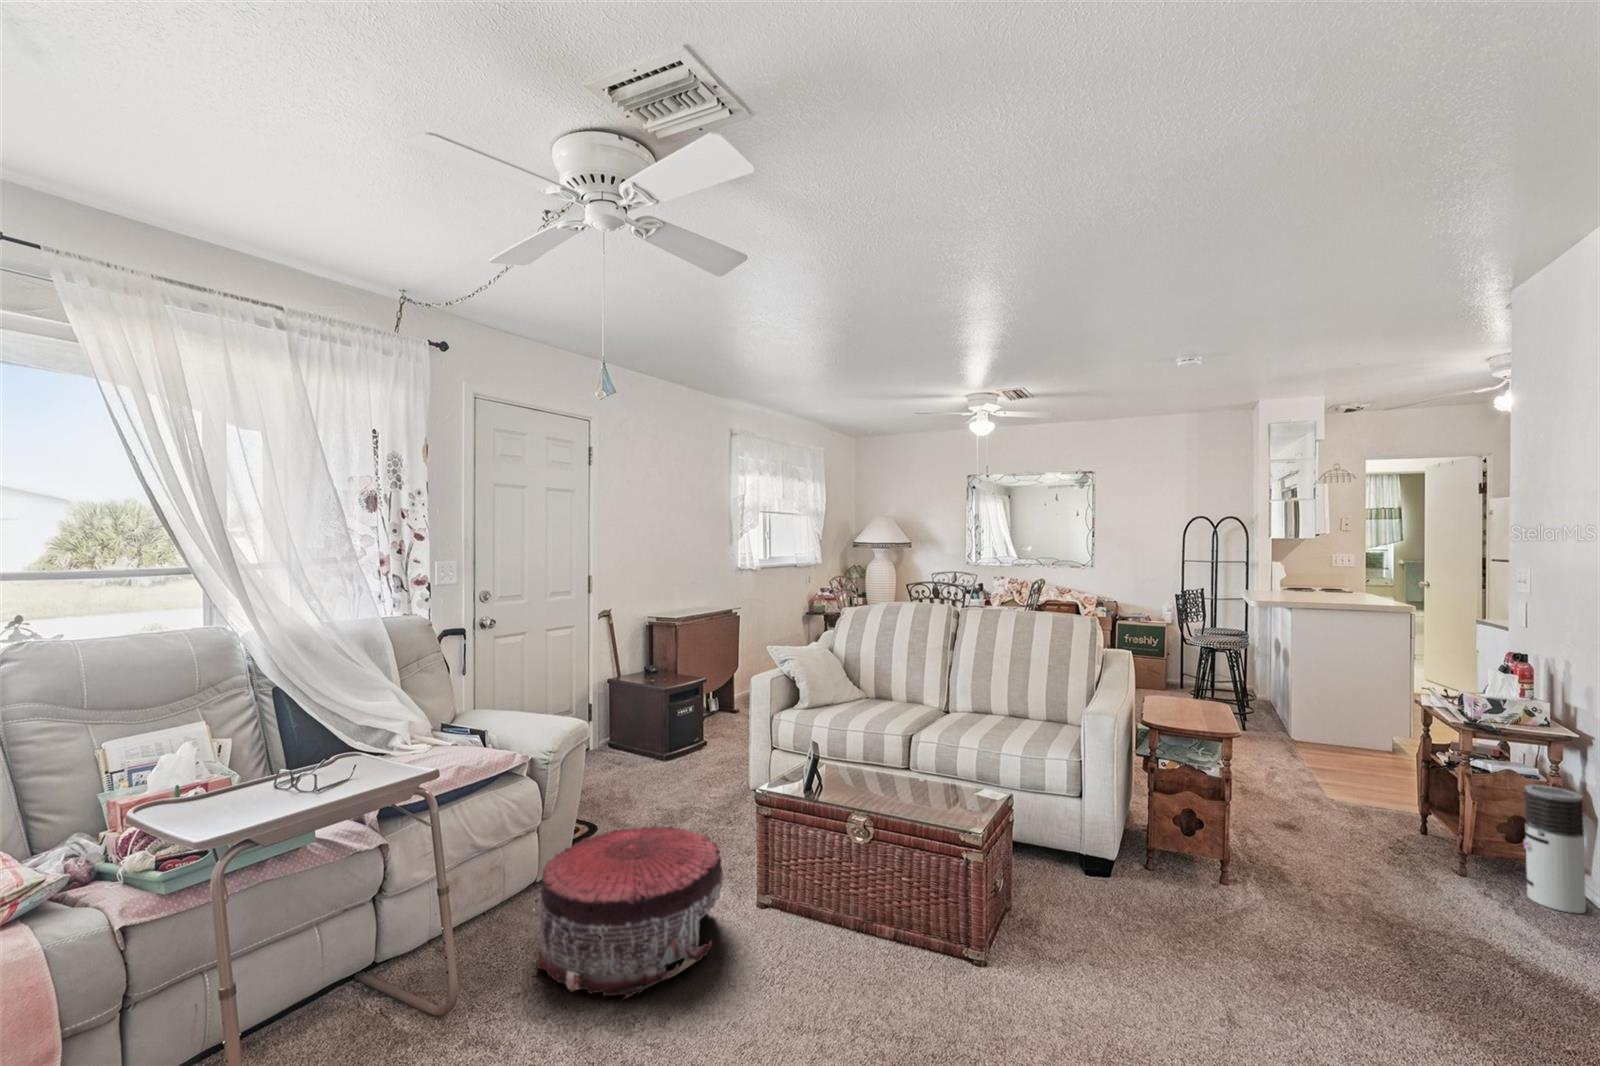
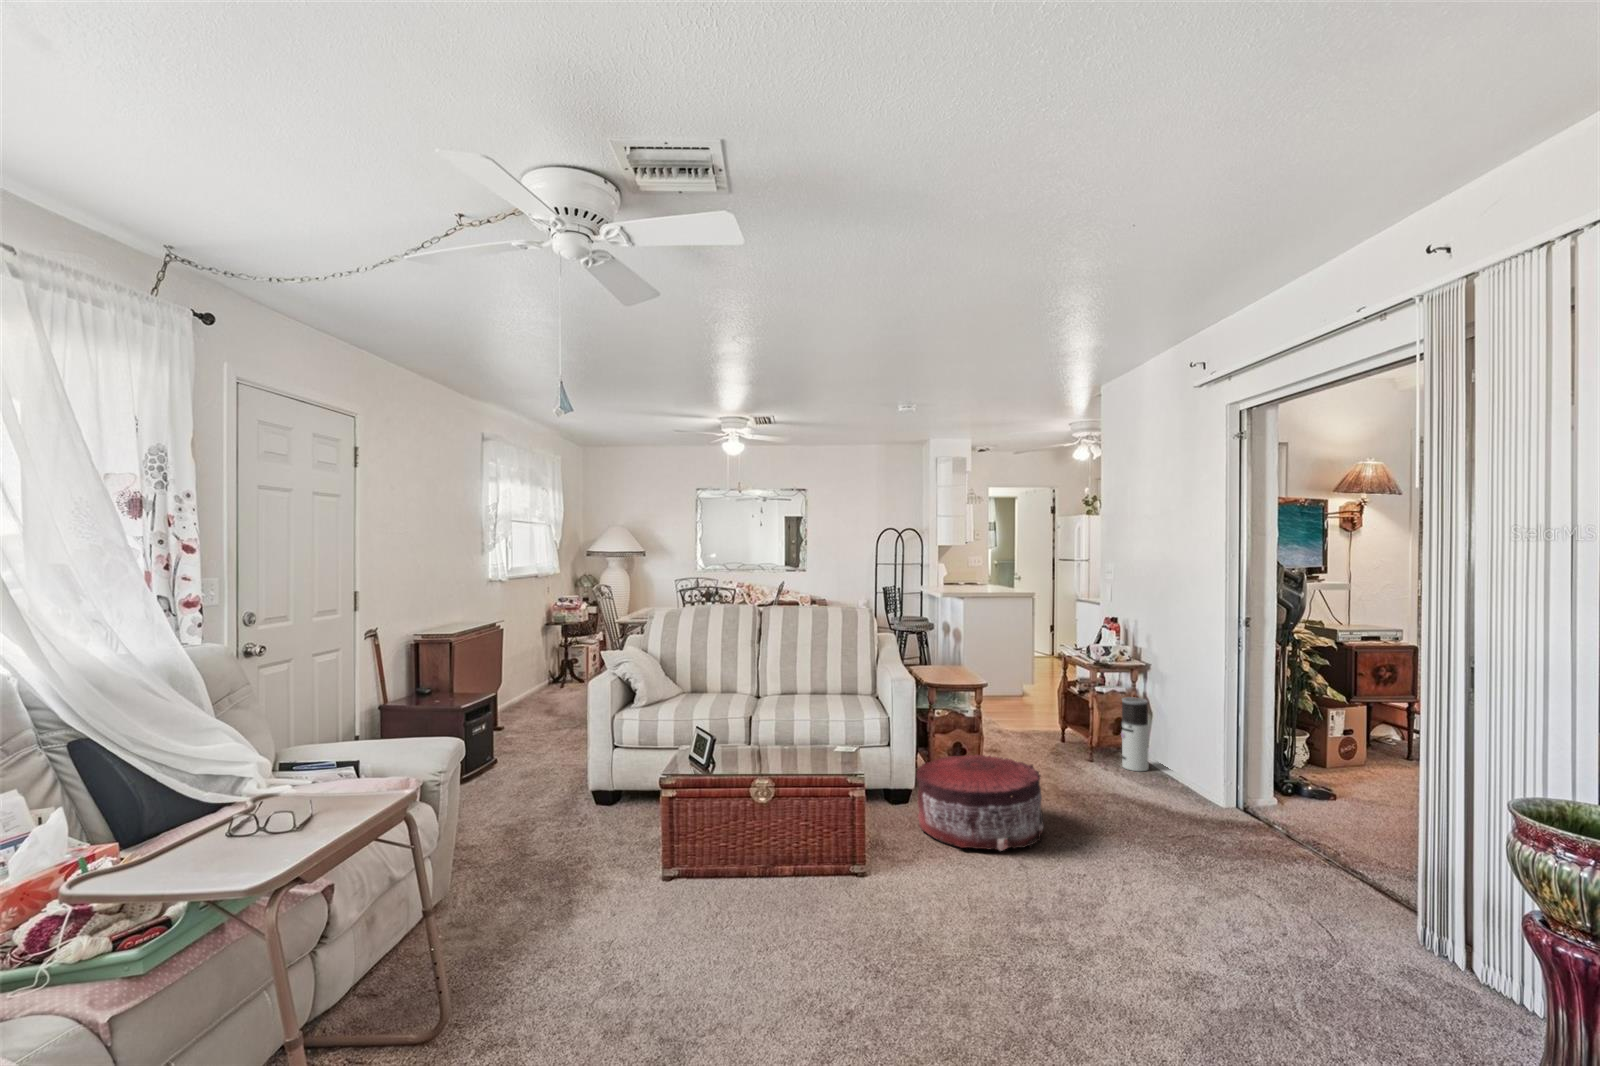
pouf: present [537,826,724,998] -> present [916,755,1044,851]

